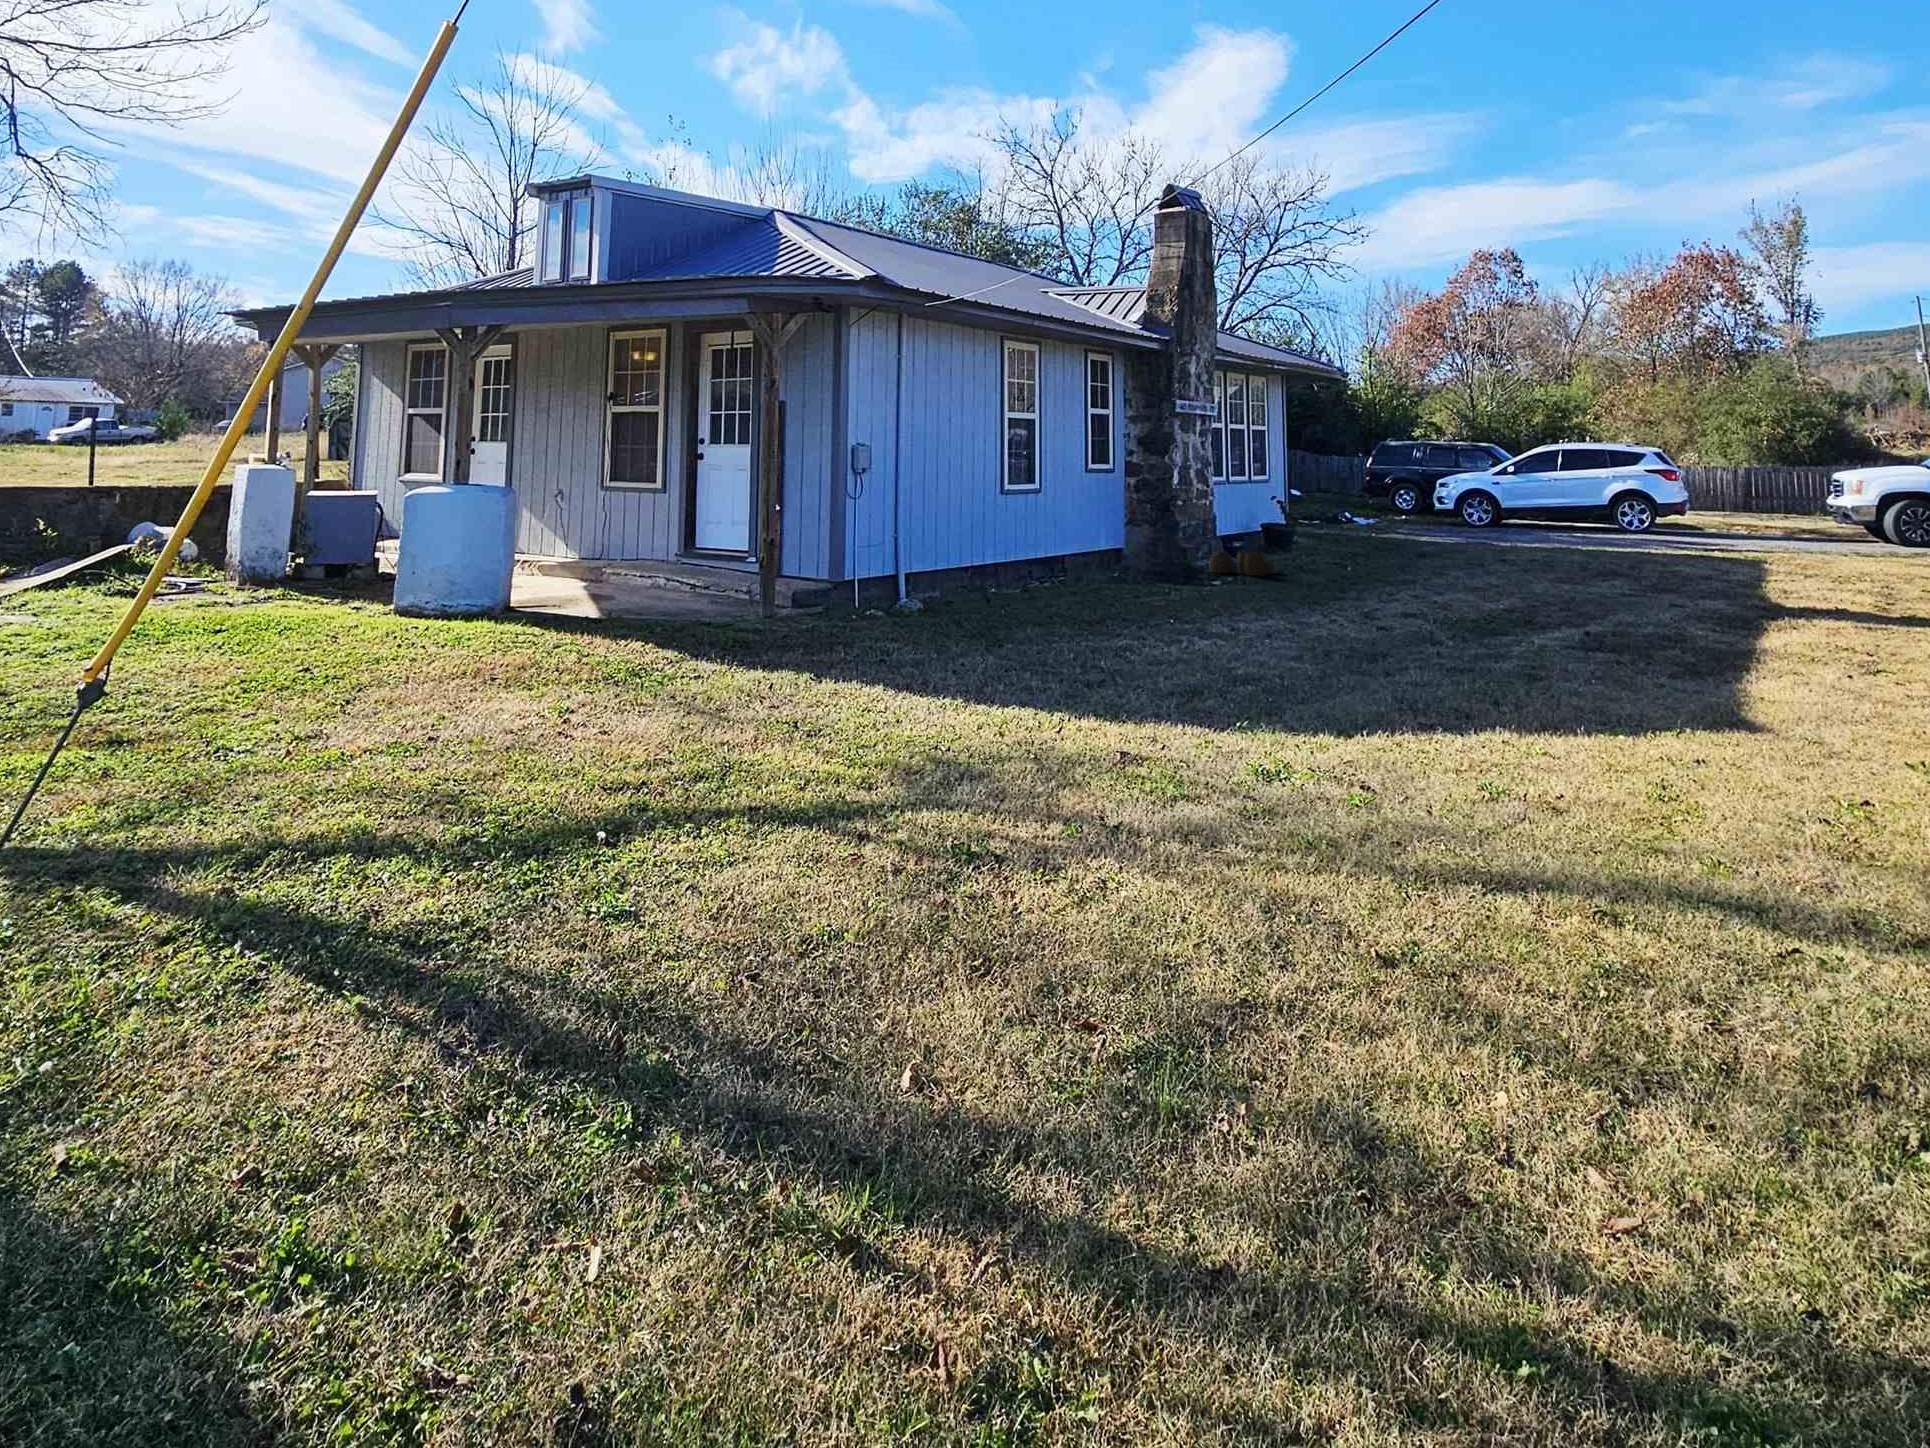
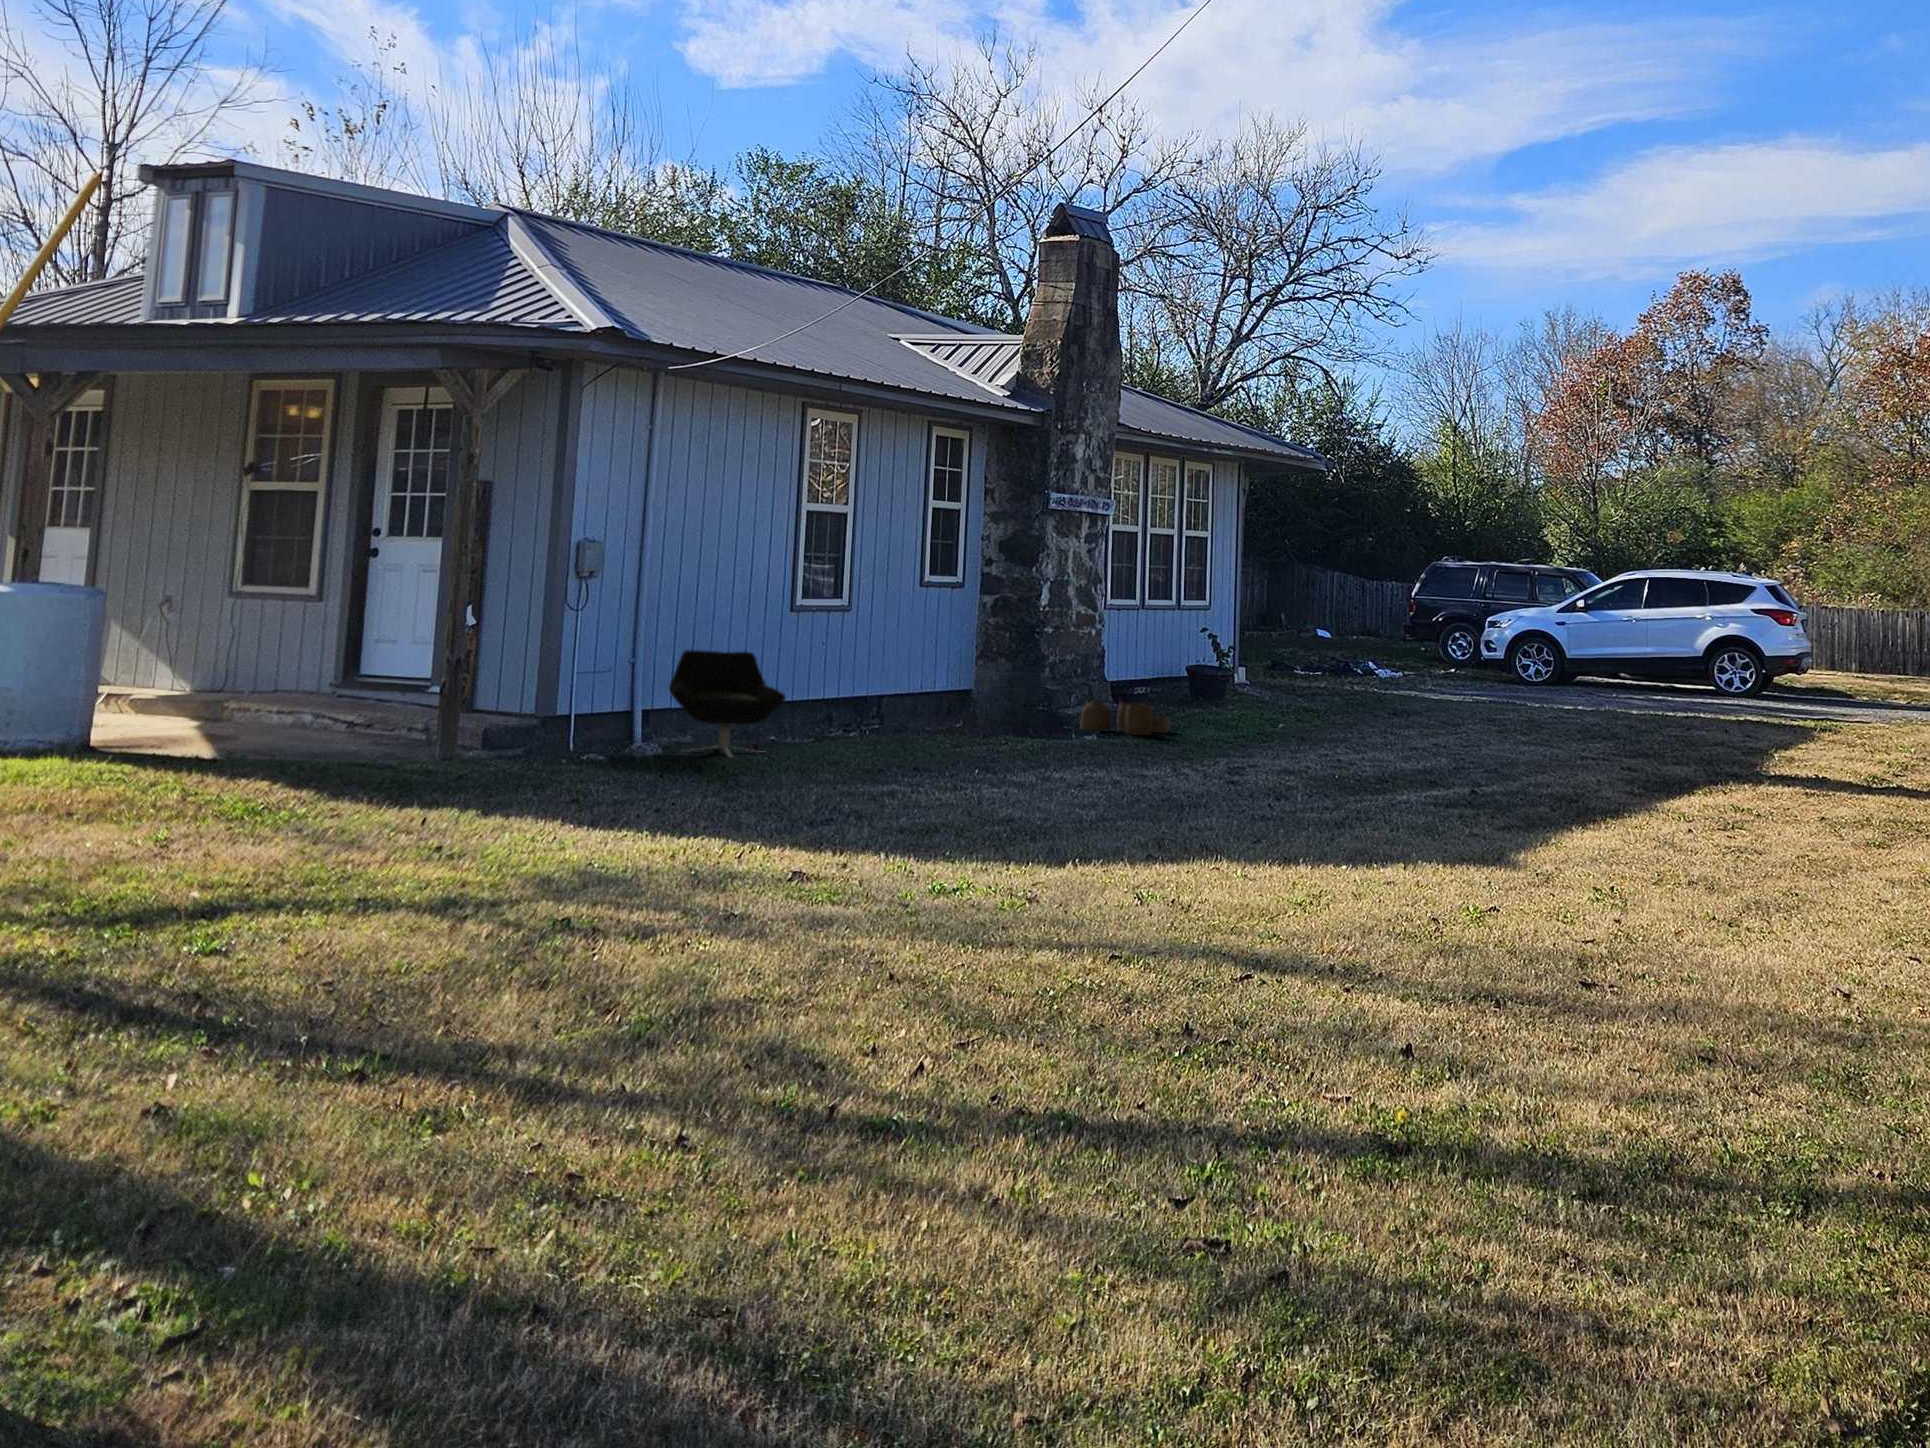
lounge chair: none [922,523,1011,605] -> present [669,650,786,757]

